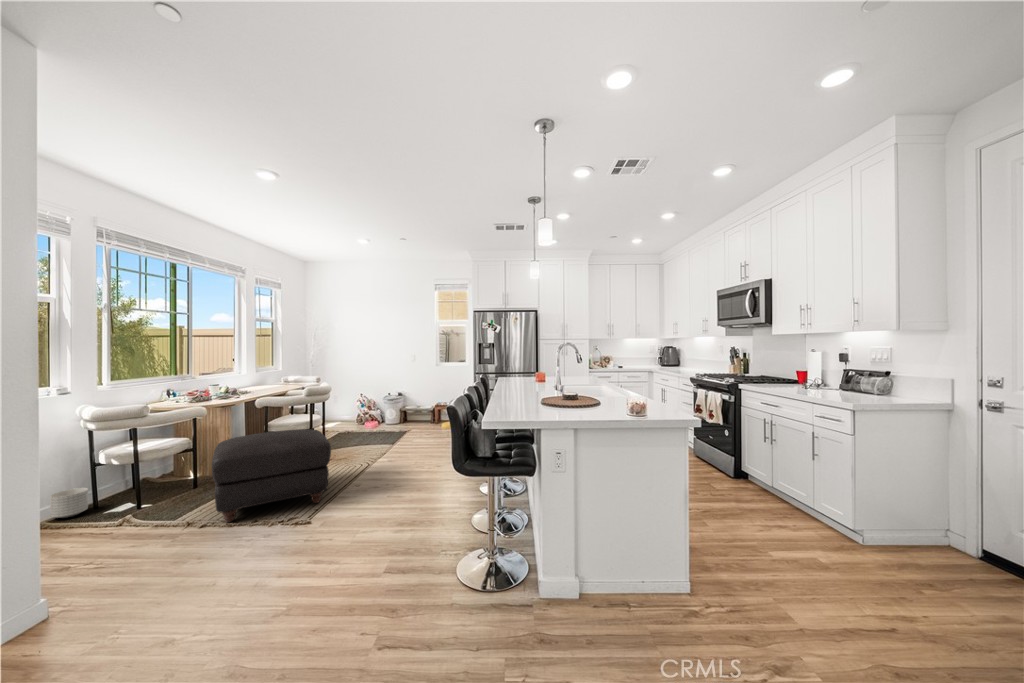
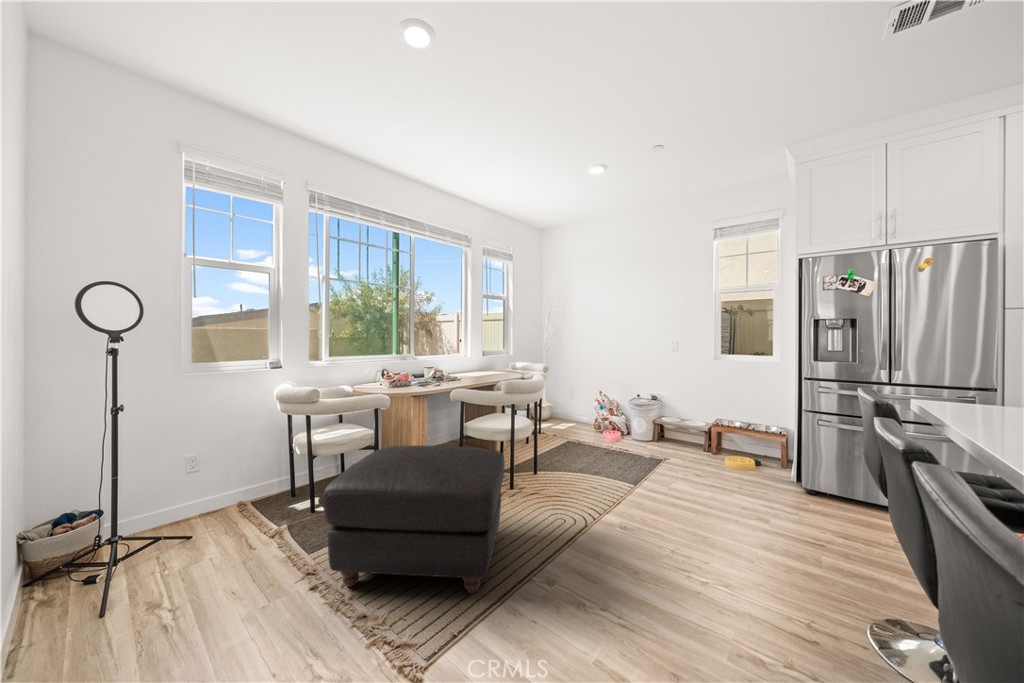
planter: present [50,488,88,518] -> none [251,472,283,505]

